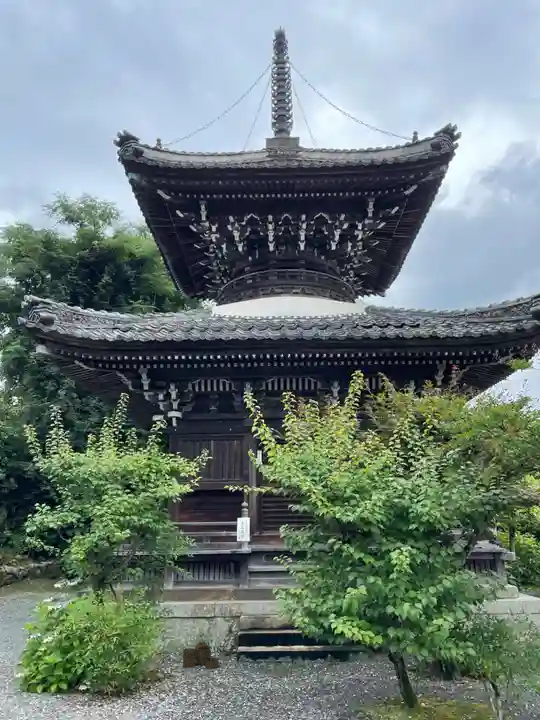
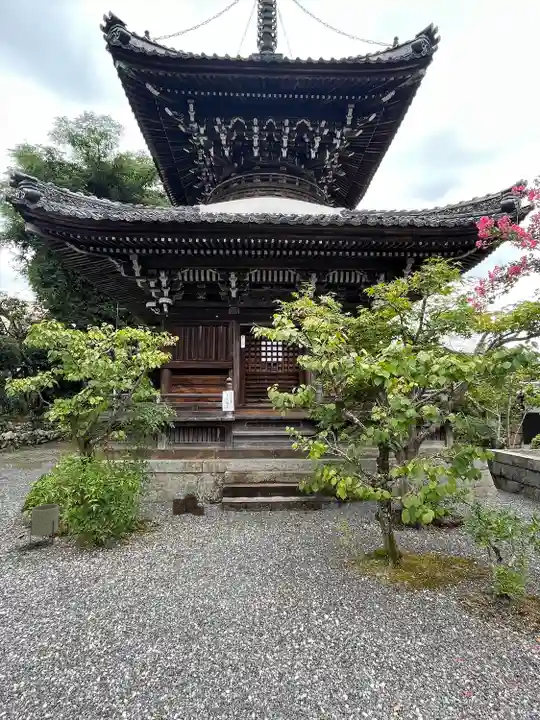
planter: none [37,655,67,703] -> present [30,504,59,545]

